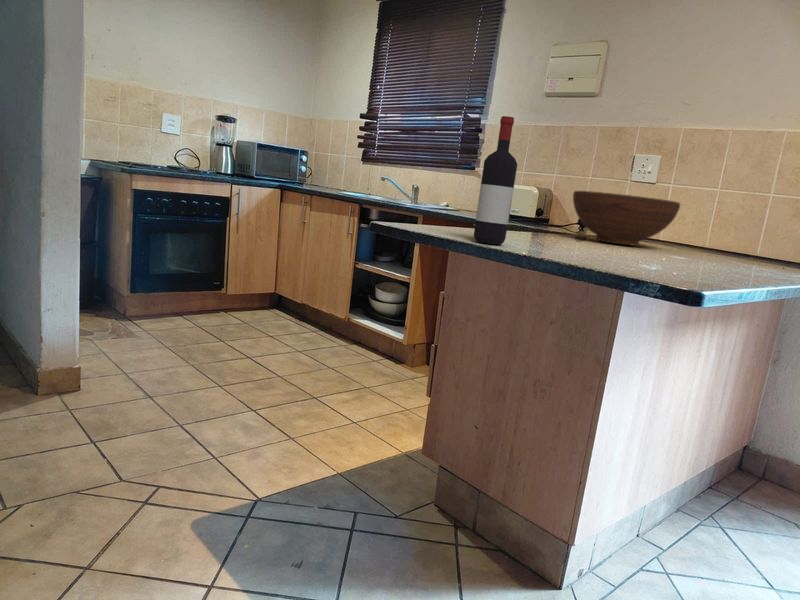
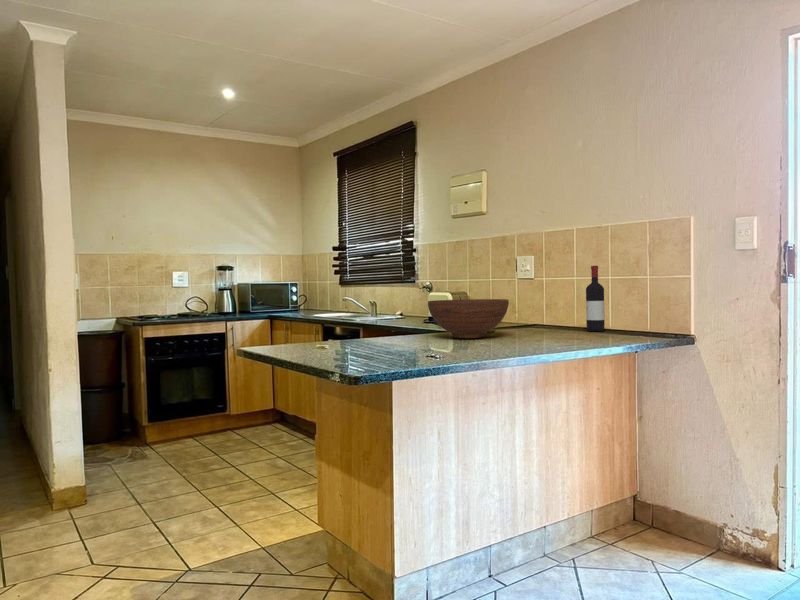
wine bottle: present [474,116,517,245] -> present [586,266,605,331]

